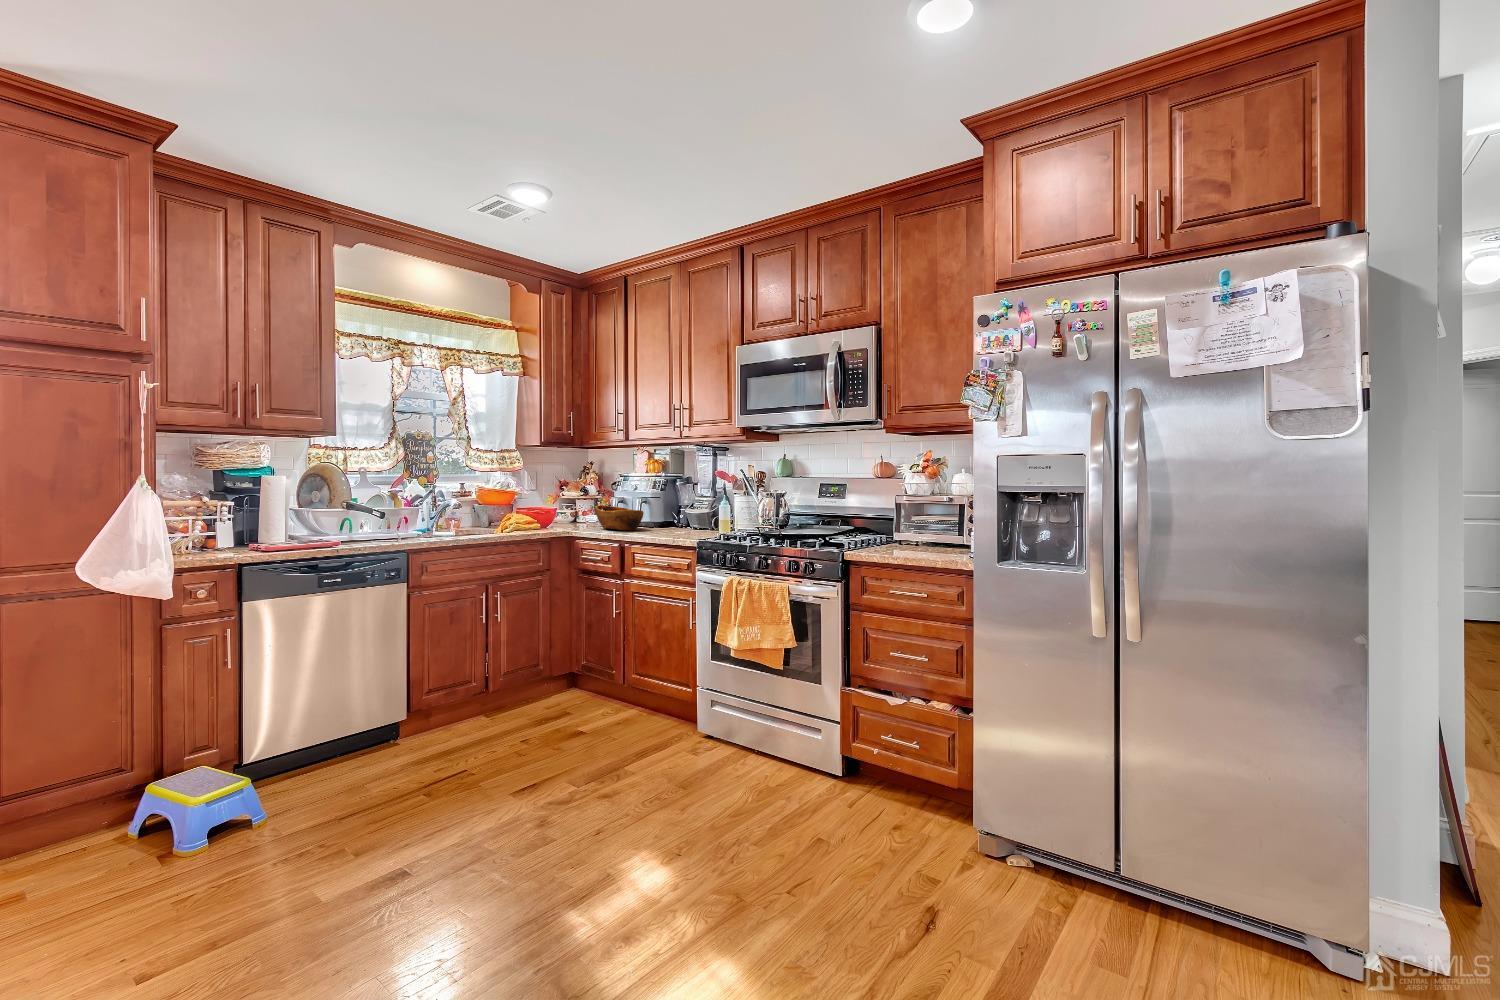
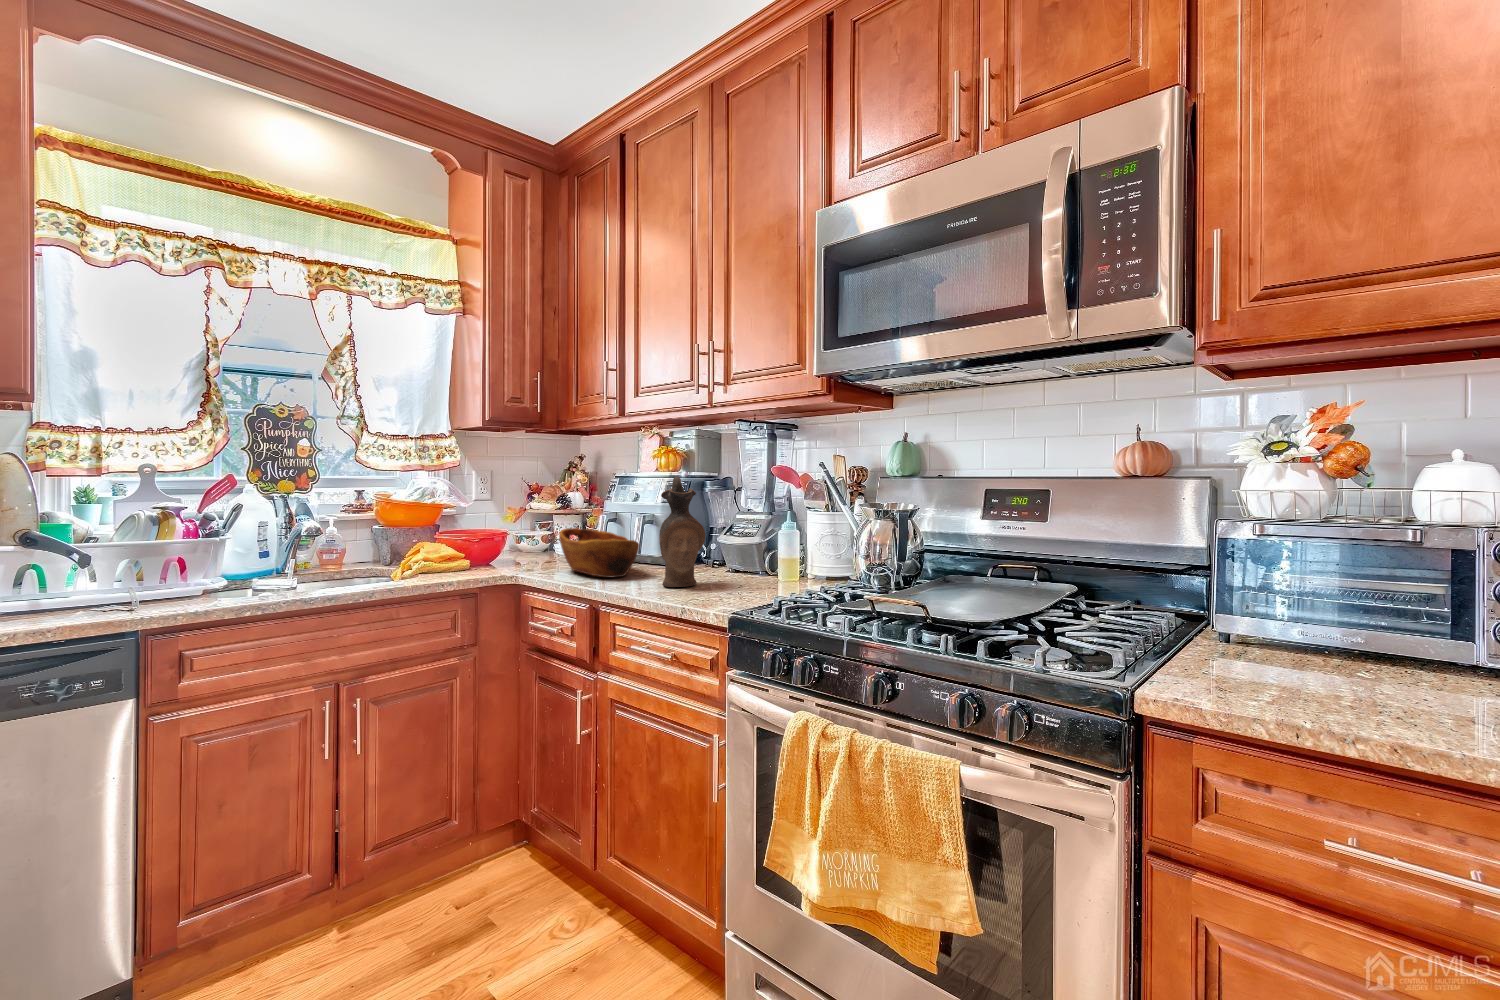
ceramic pitcher: none [658,476,682,533] -> present [659,477,705,587]

